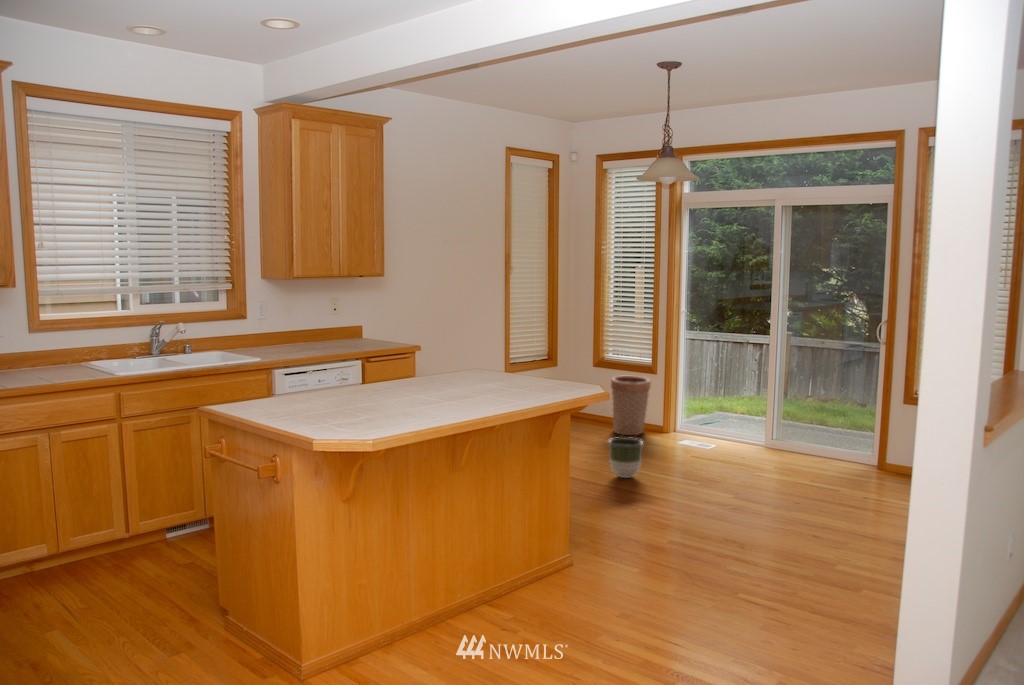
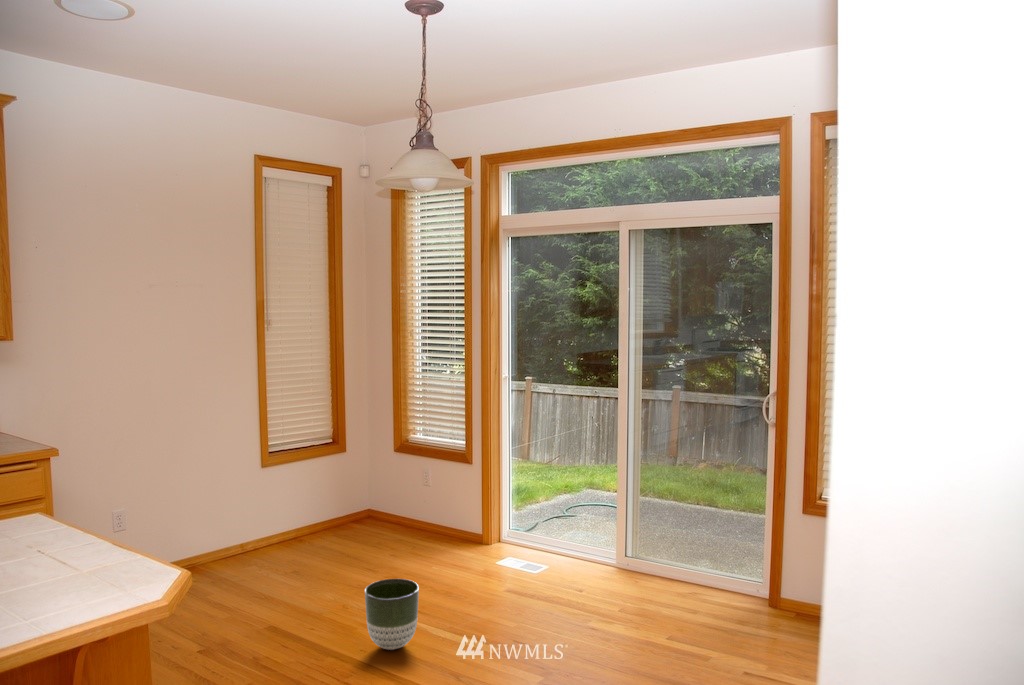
basket: present [611,376,651,435] -> none [408,465,462,551]

